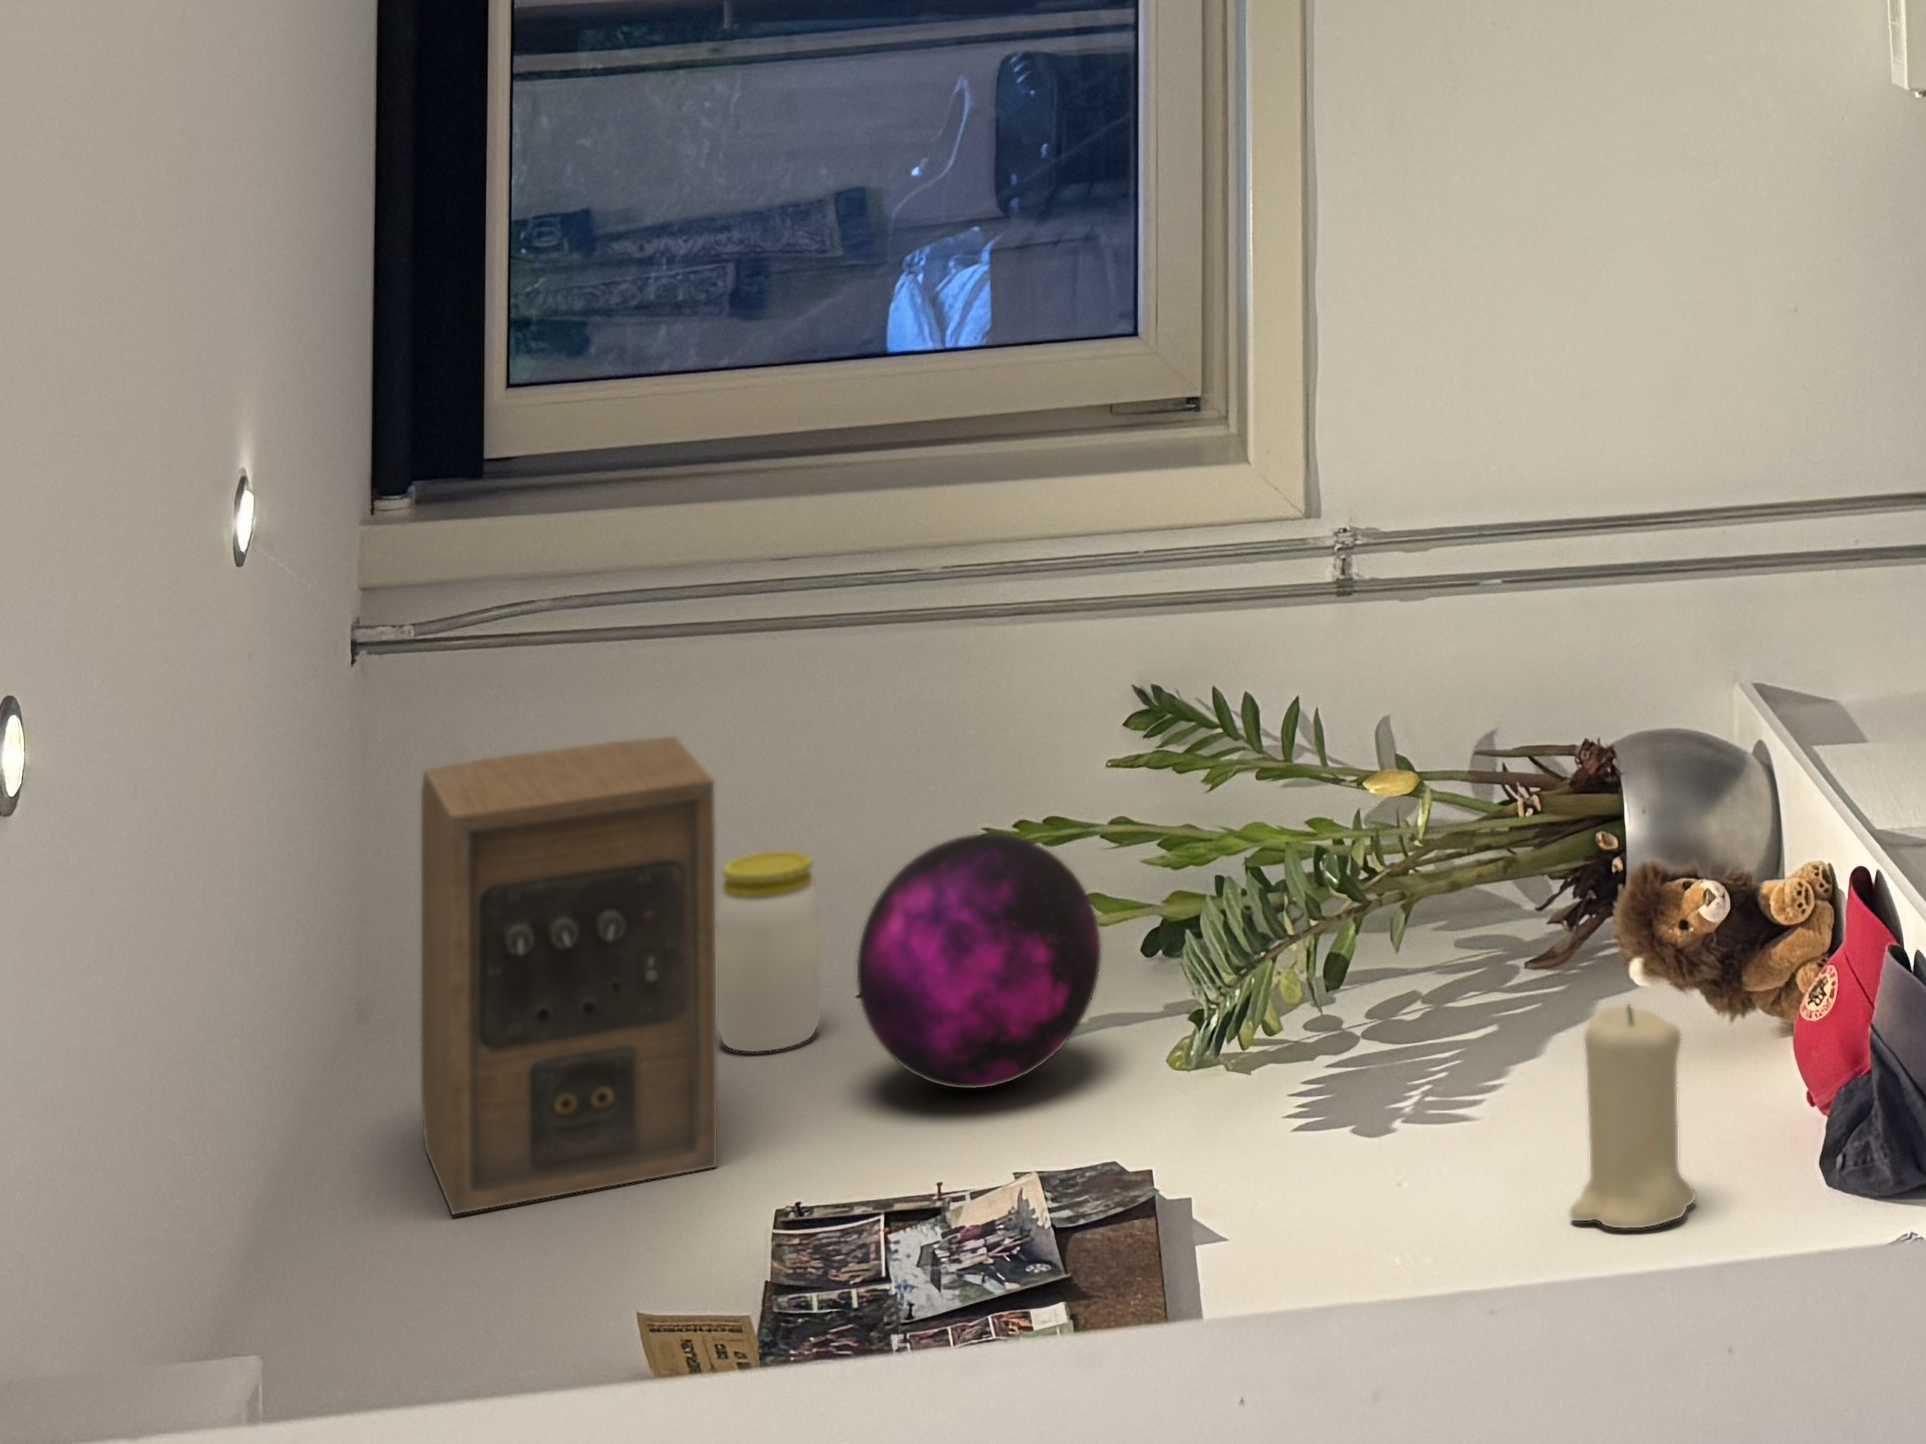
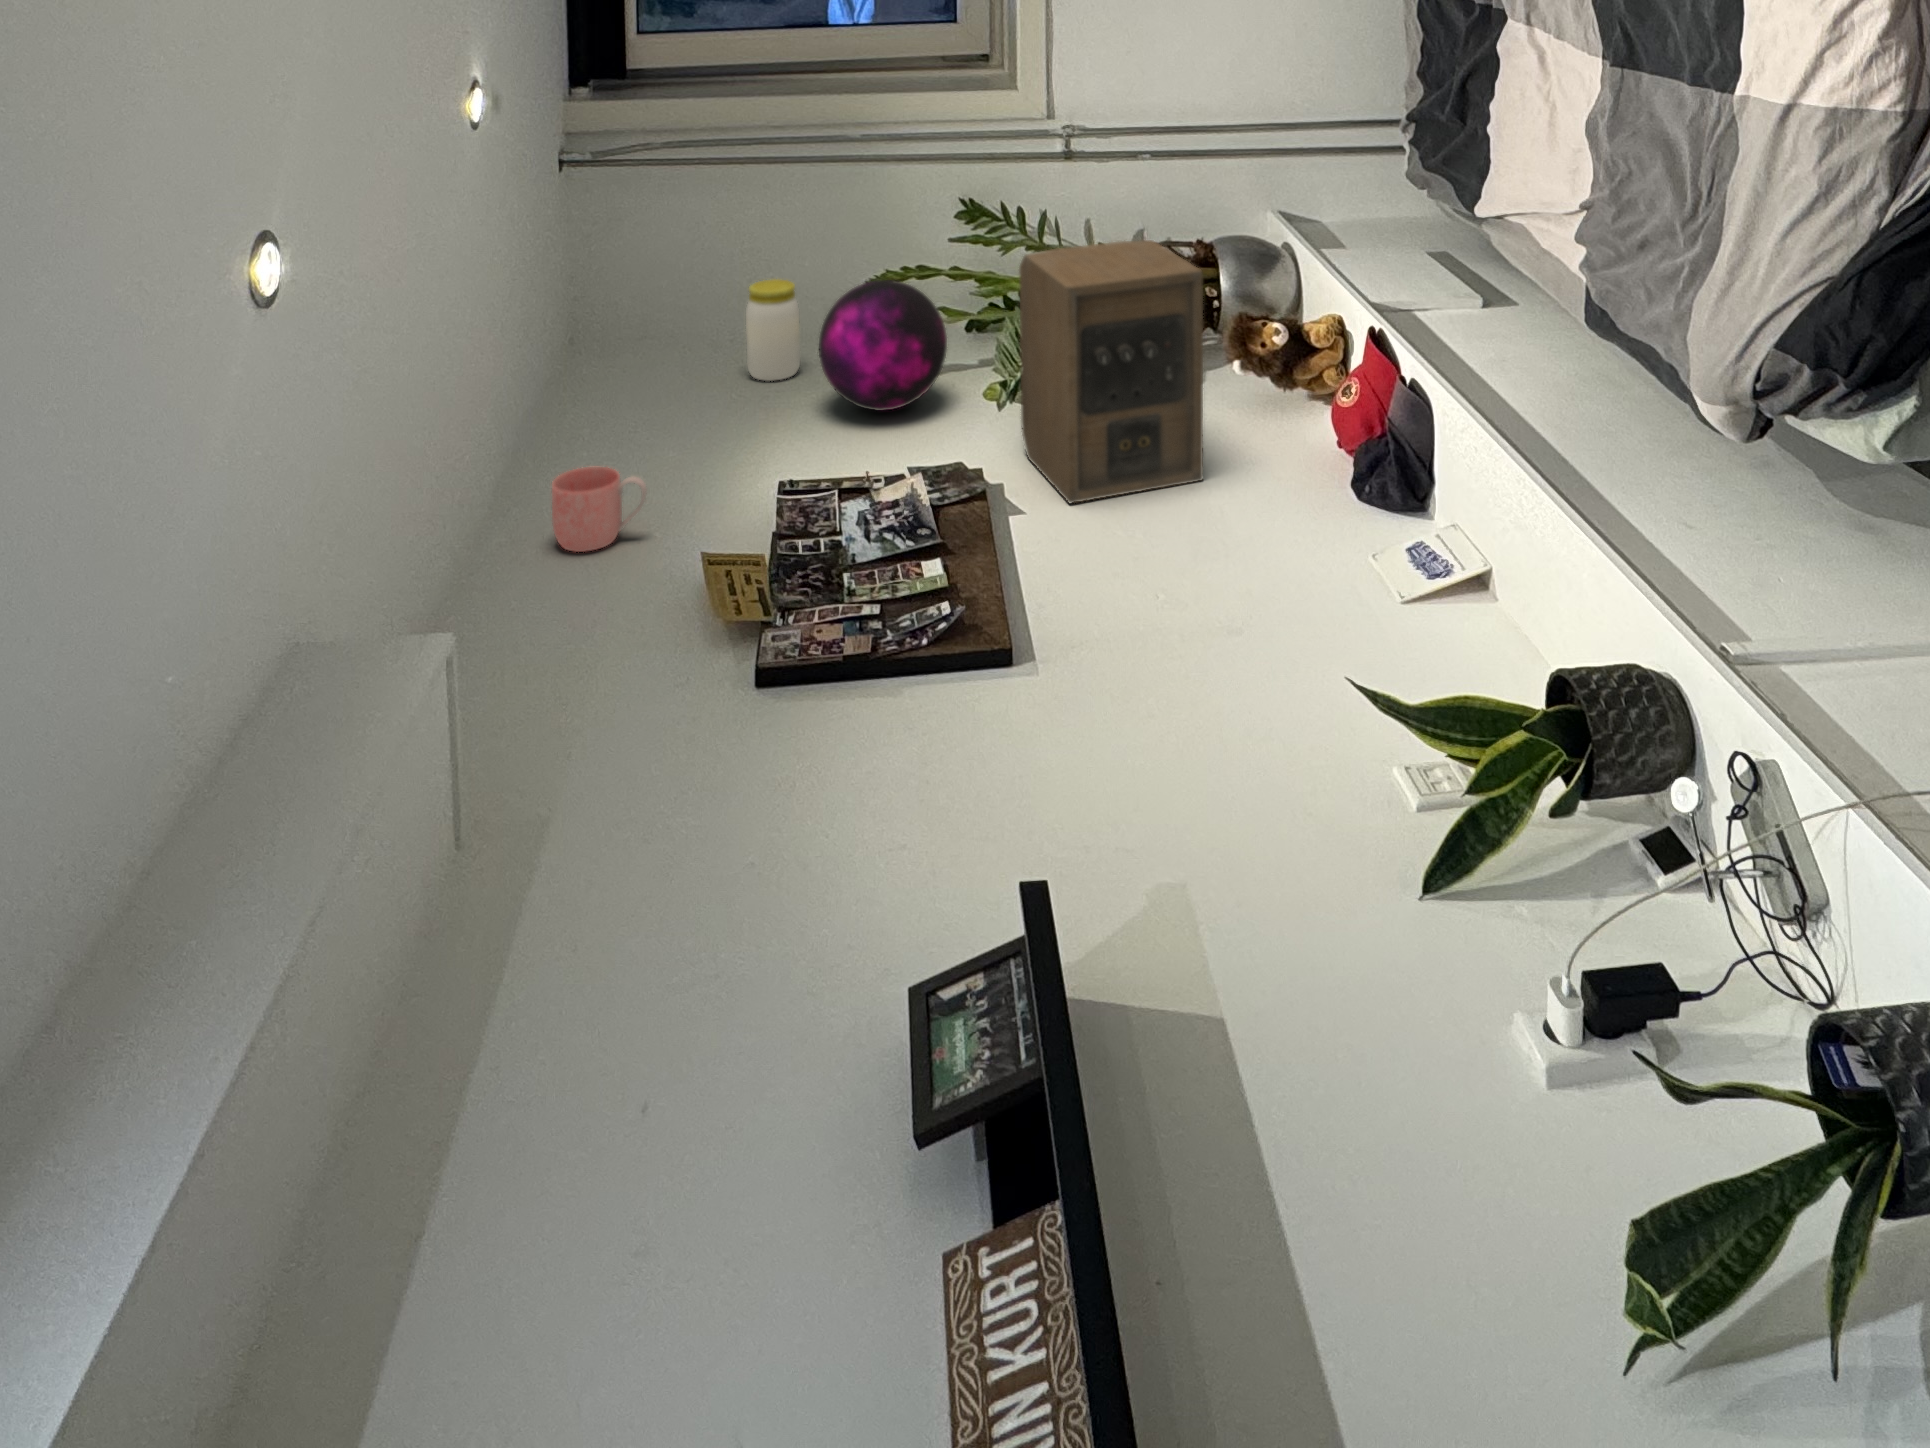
speaker: present [421,737,717,1215] -> present [1019,240,1203,504]
candle: present [1570,1005,1695,1228] -> none [1212,401,1282,523]
mug: none [362,1186,537,1344] -> present [552,466,647,552]

